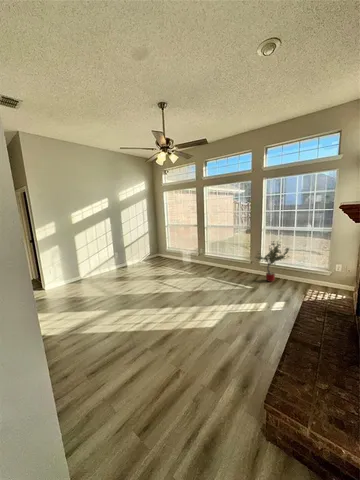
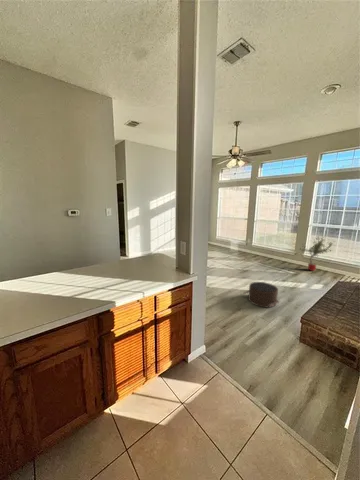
pouf: none [186,317,236,361] -> present [244,282,279,307]

